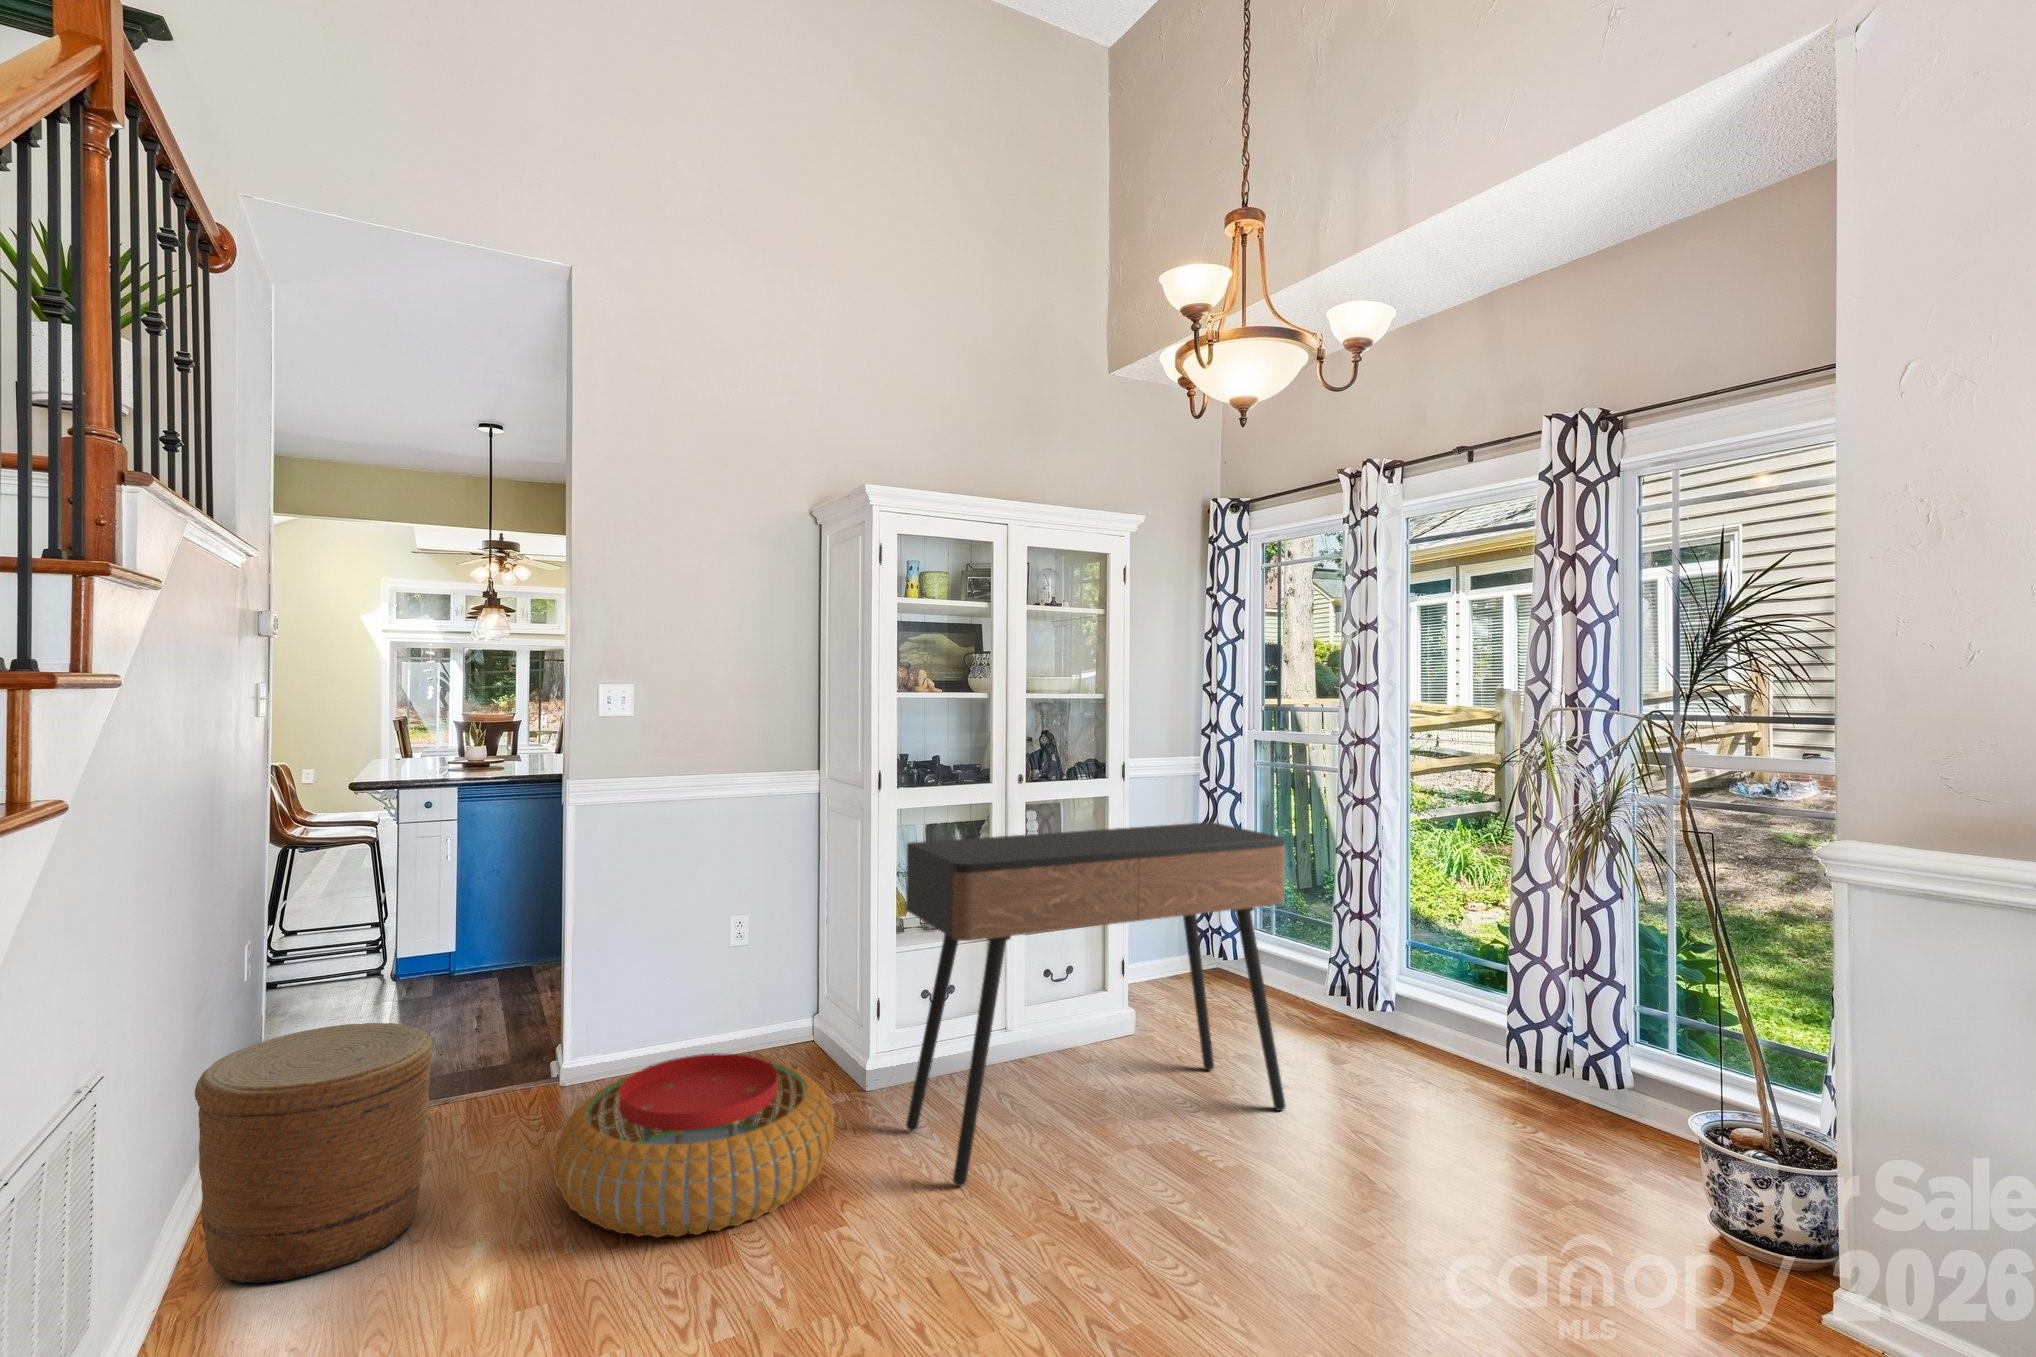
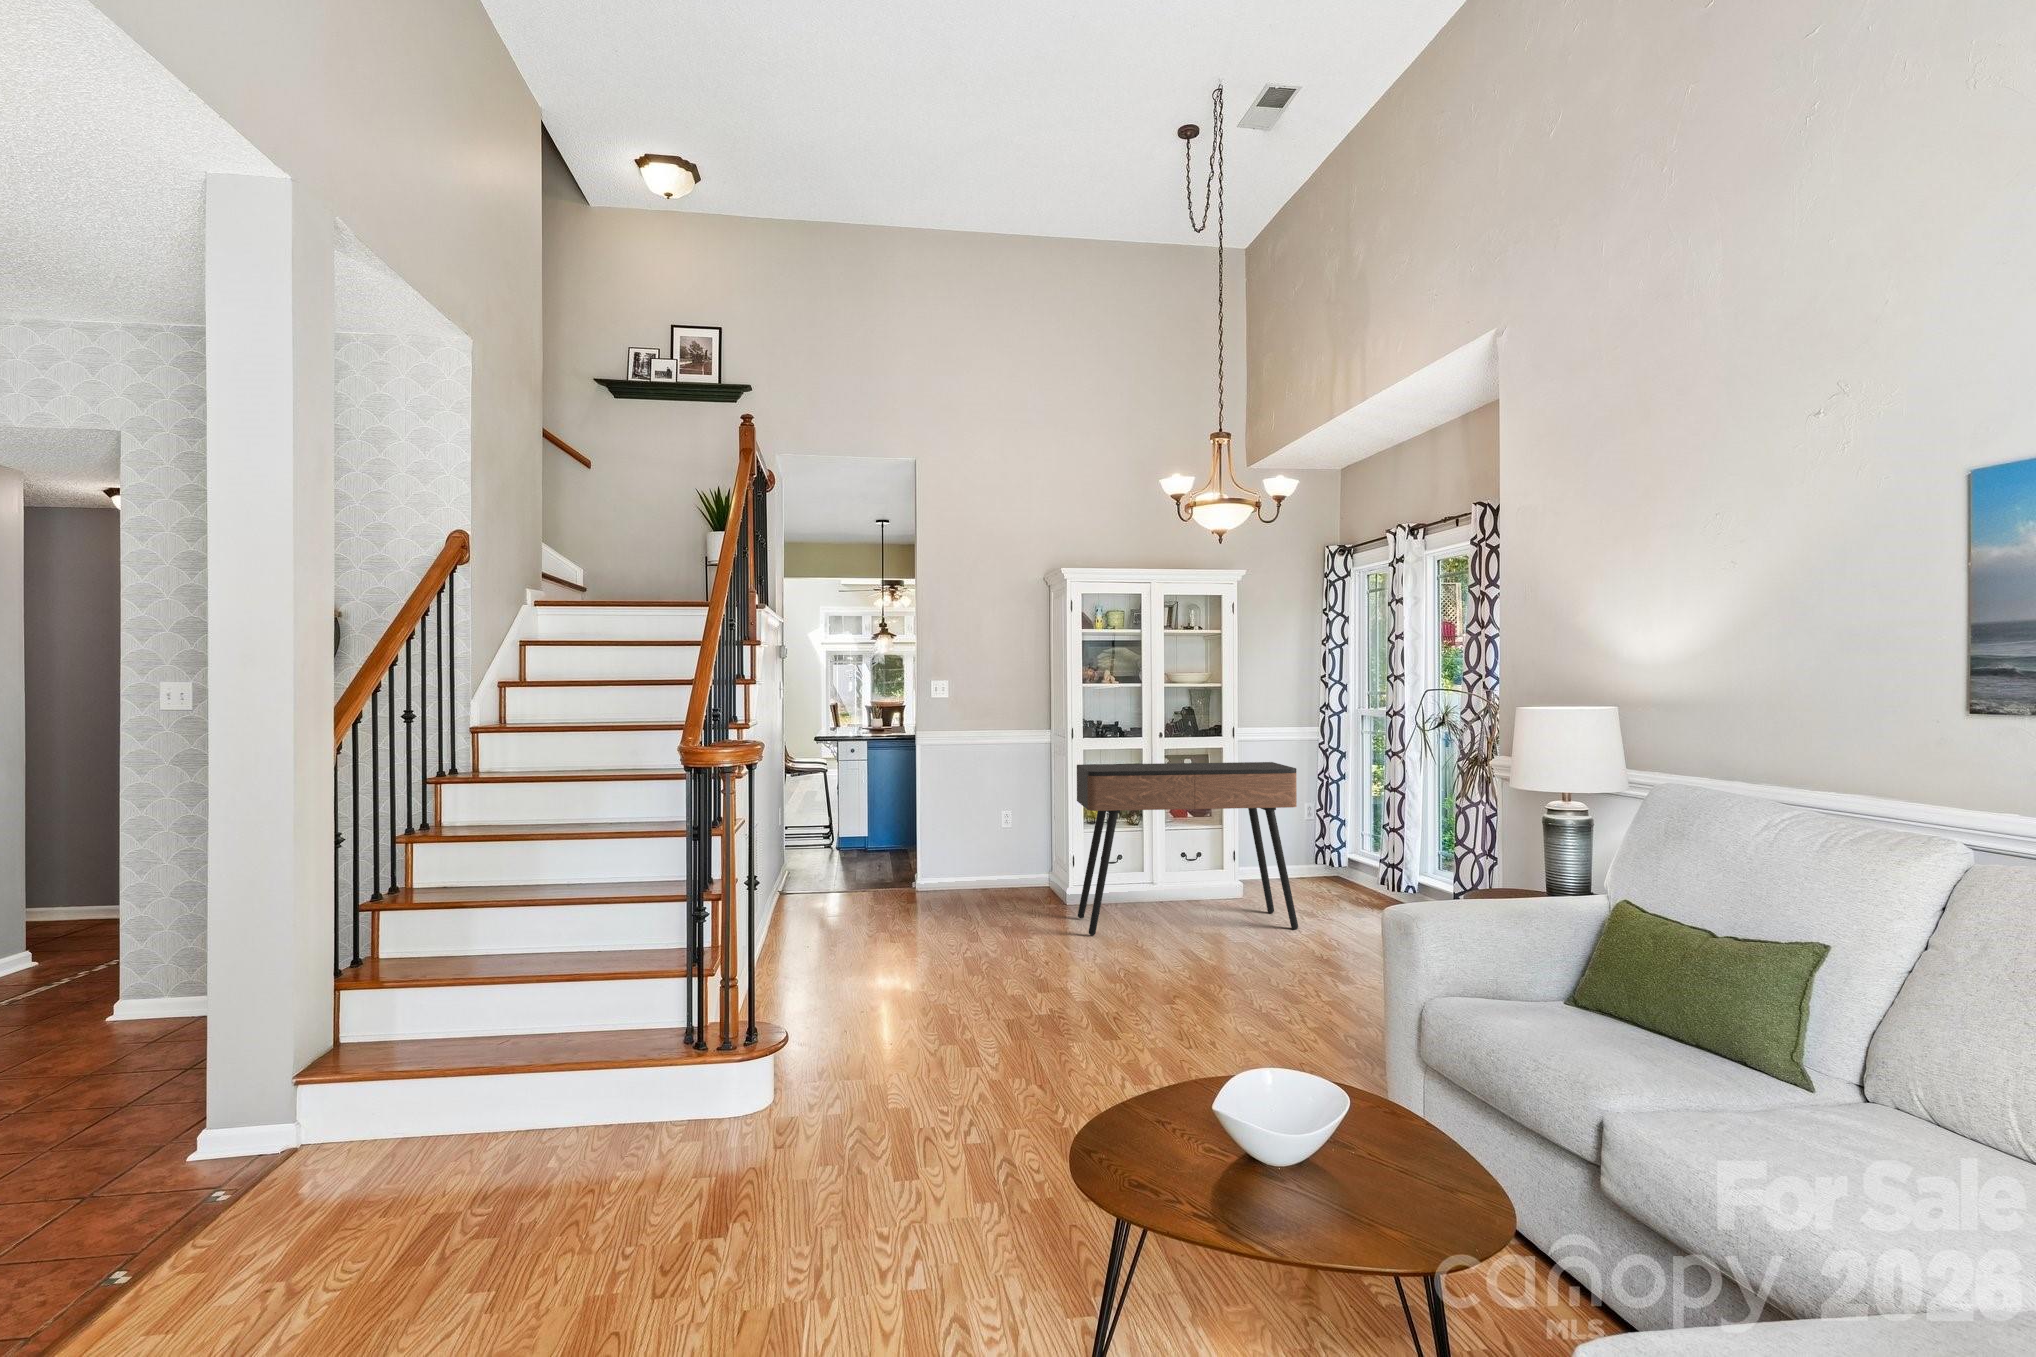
woven basket: present [195,1023,433,1284] -> none [769,837,856,931]
pouf: present [553,1054,834,1237] -> none [905,868,1036,936]

